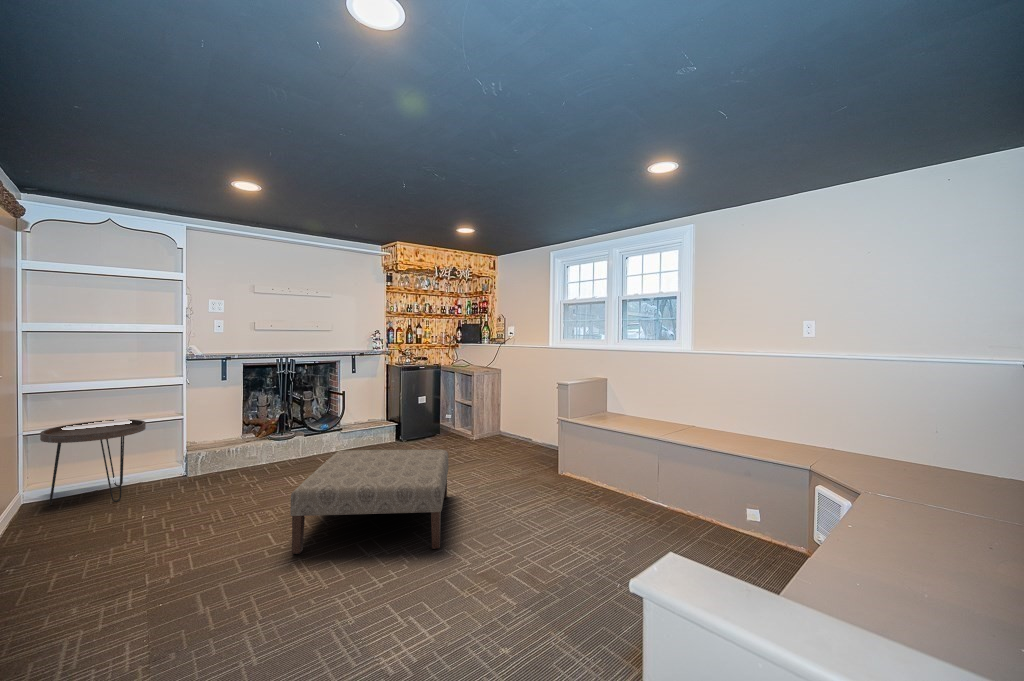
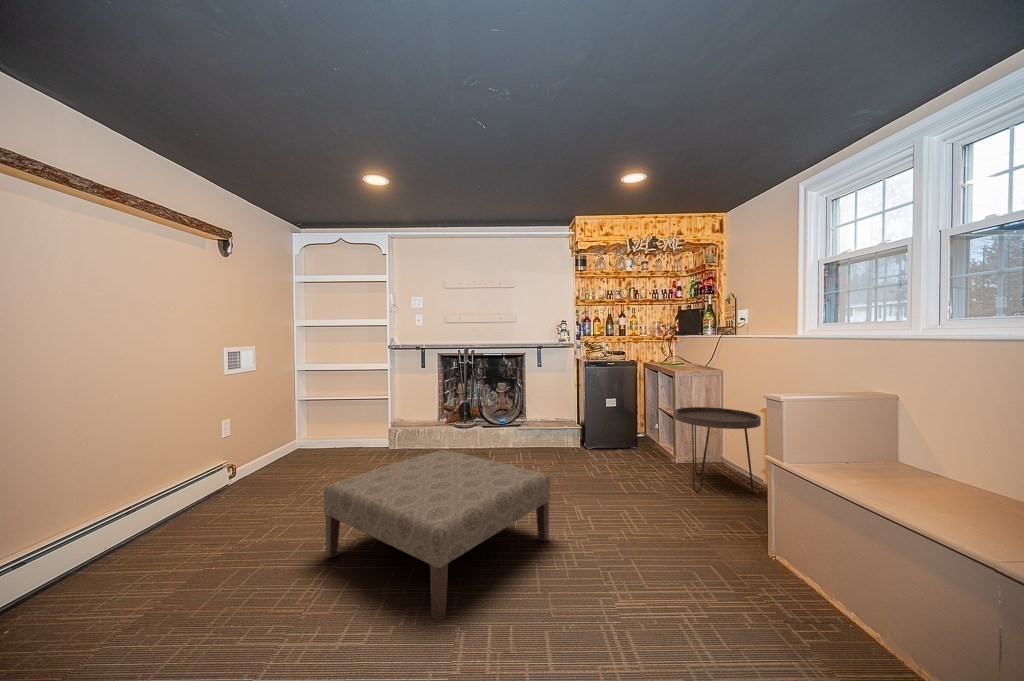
side table: present [40,419,146,505] -> present [675,407,761,492]

